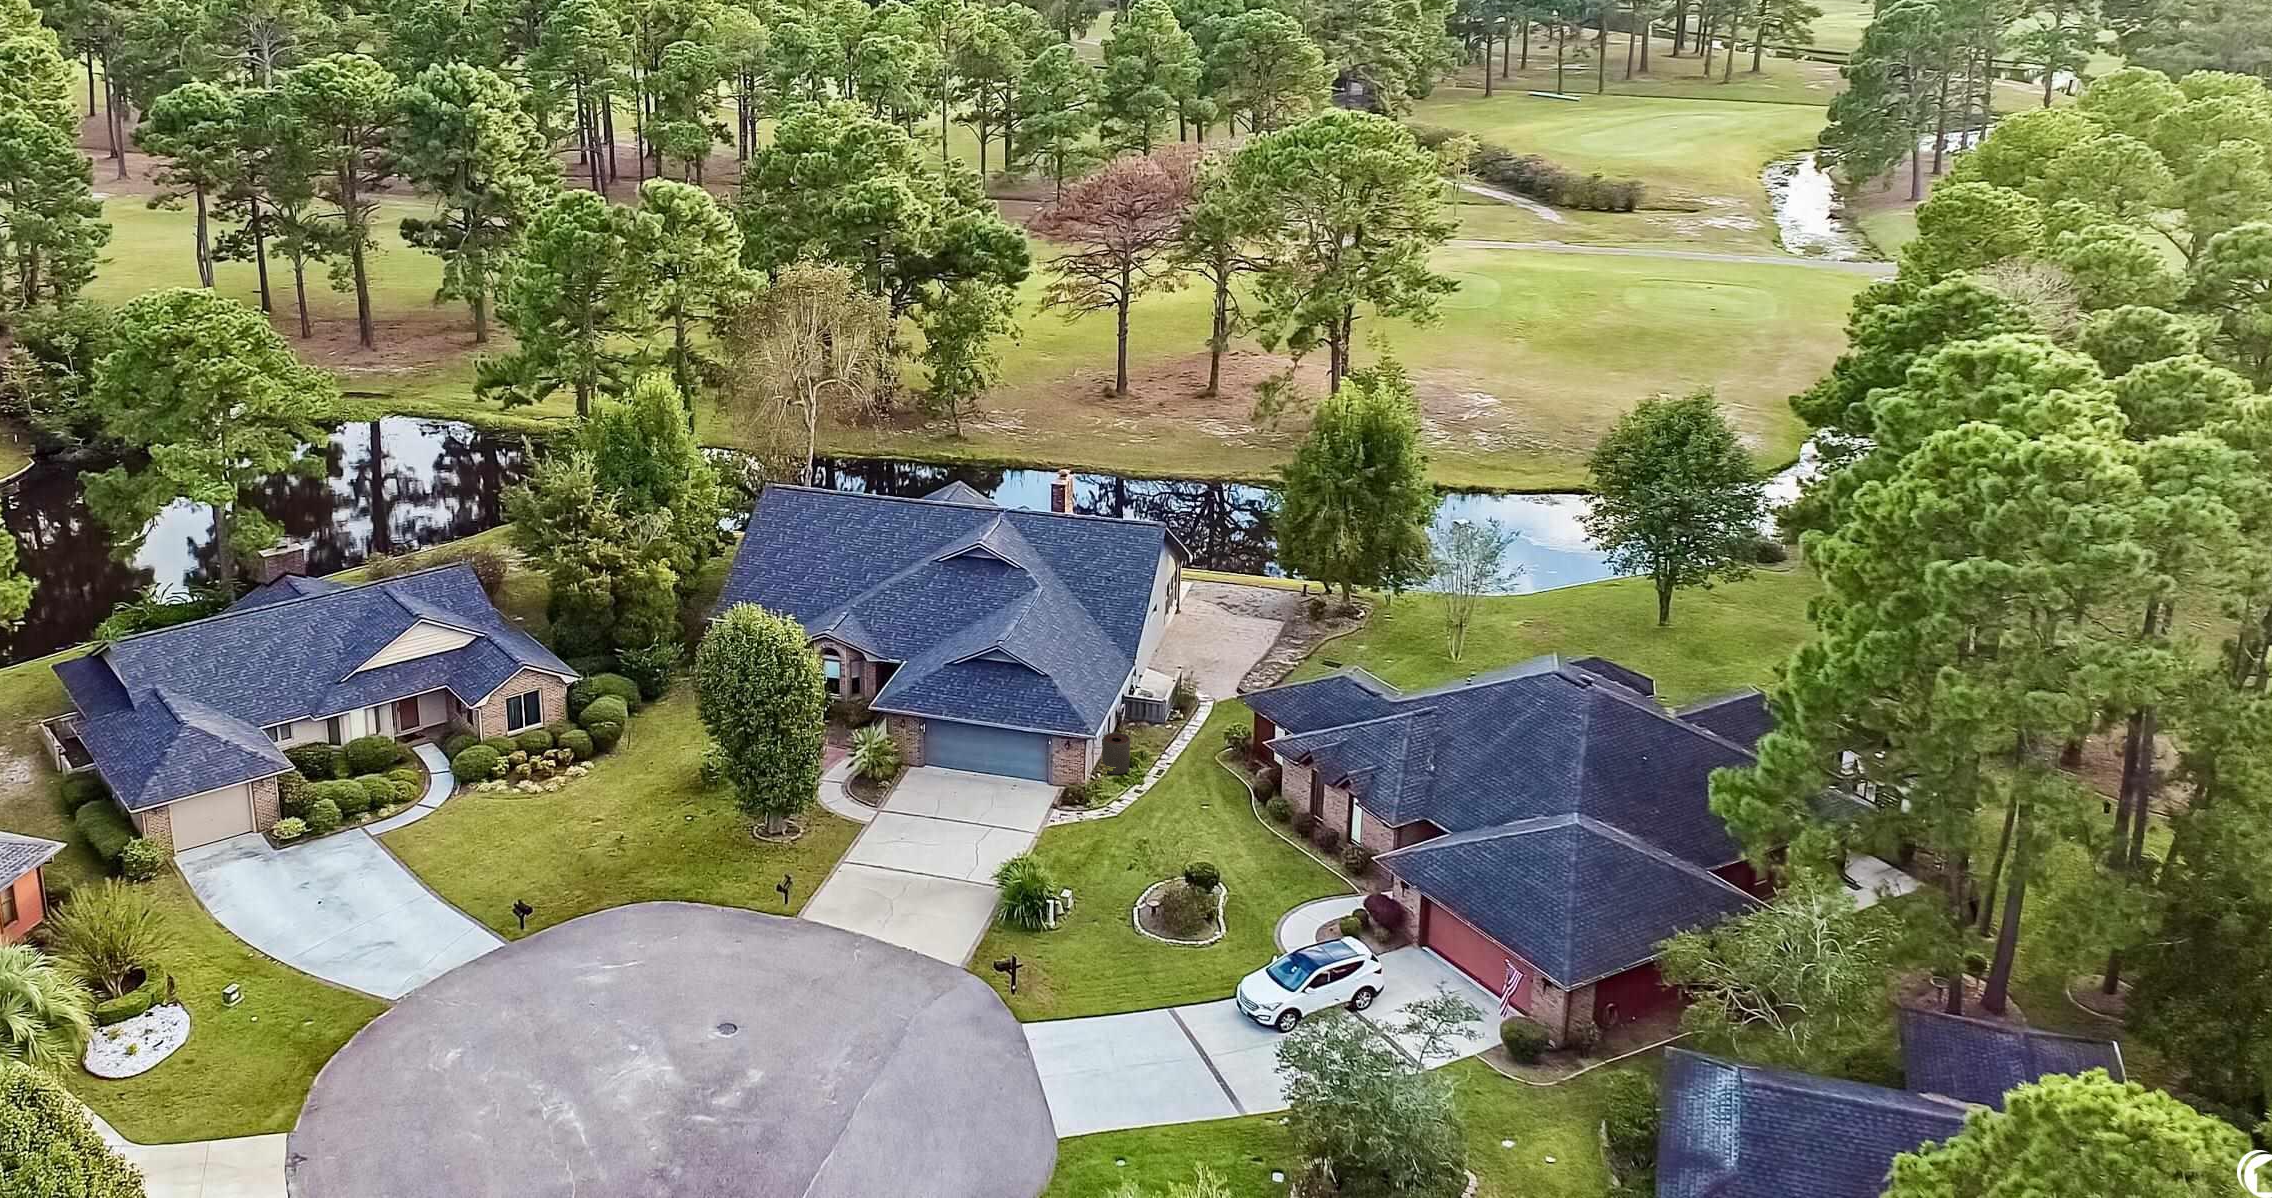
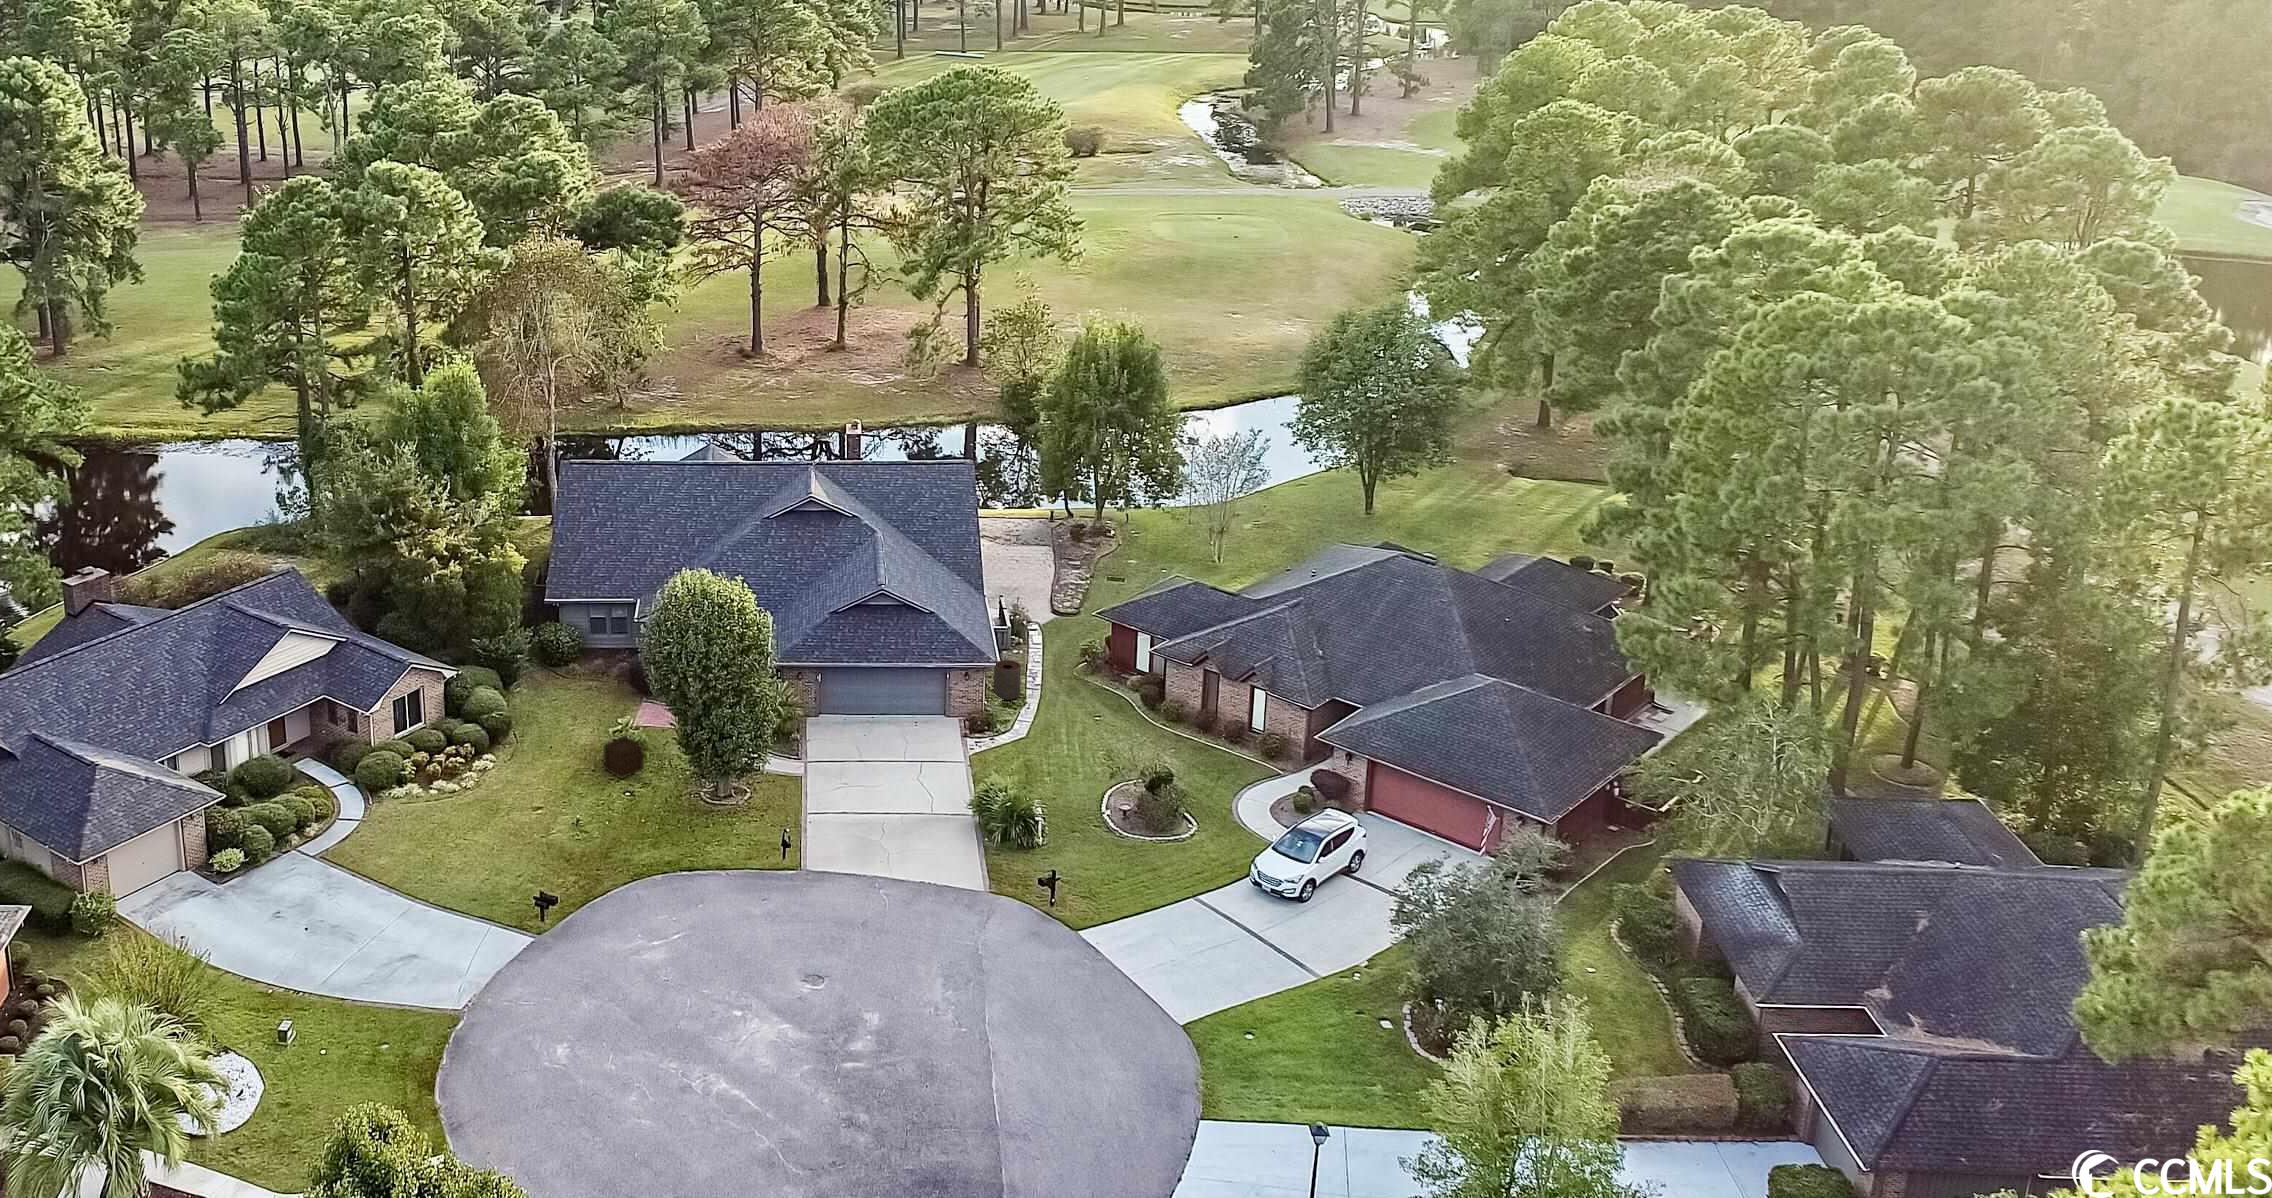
wooden crate: none [679,760,715,801] -> present [603,736,644,778]

